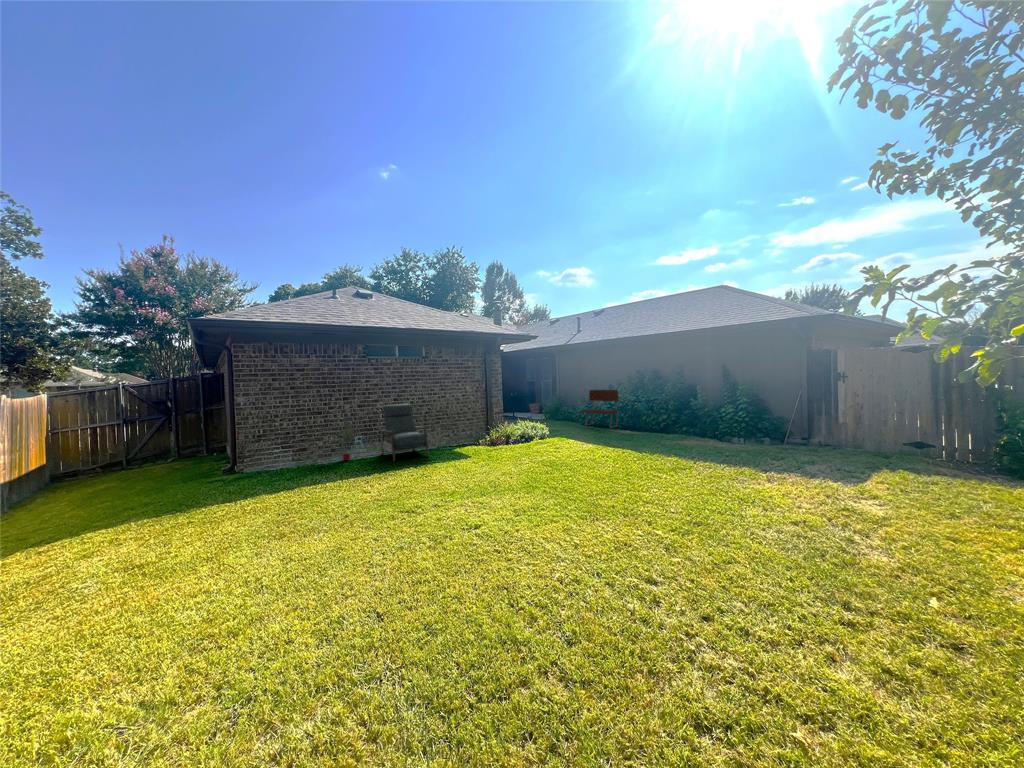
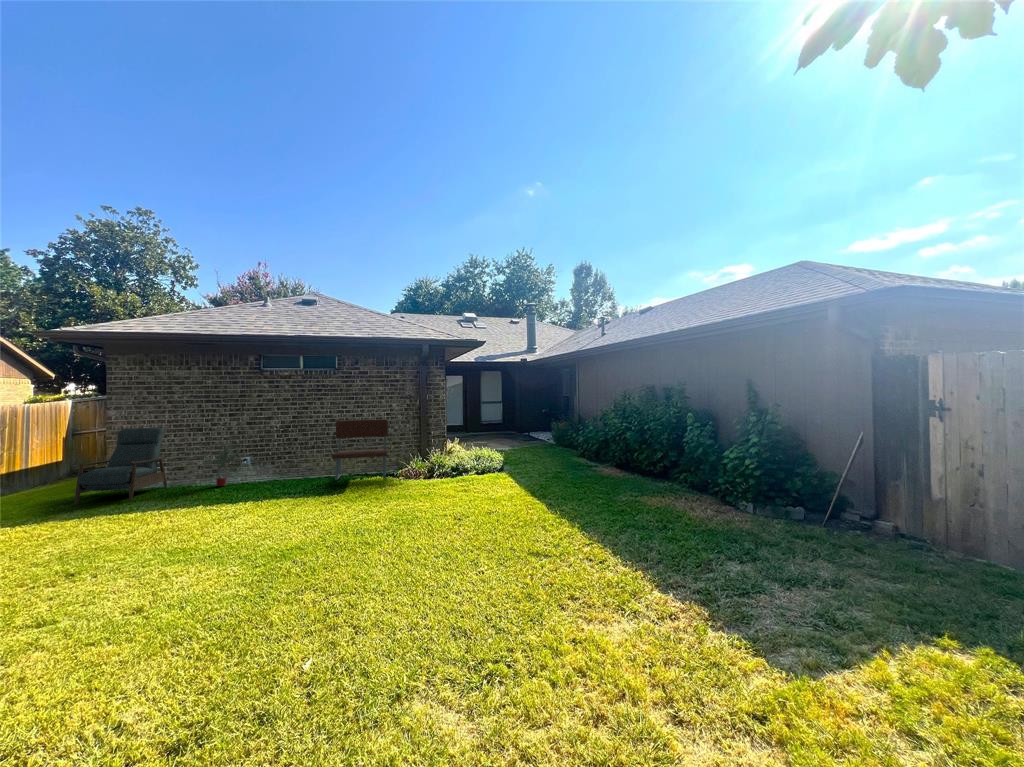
bench: present [581,390,618,428] -> present [332,419,388,481]
chair: present [382,404,428,461] -> present [72,428,167,505]

